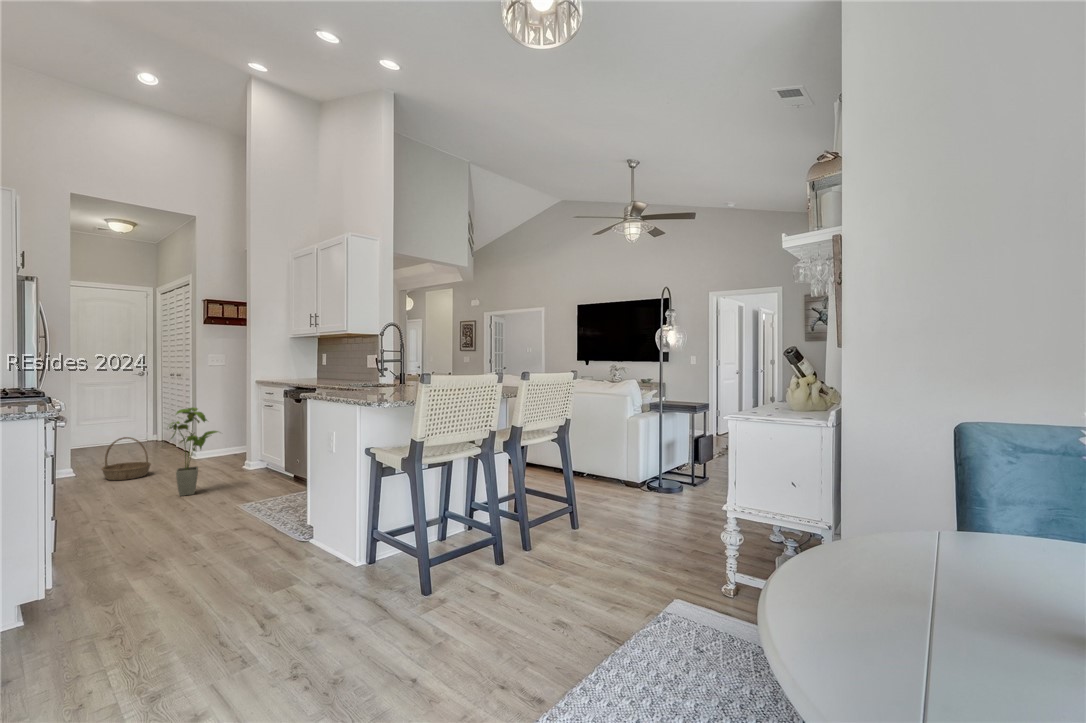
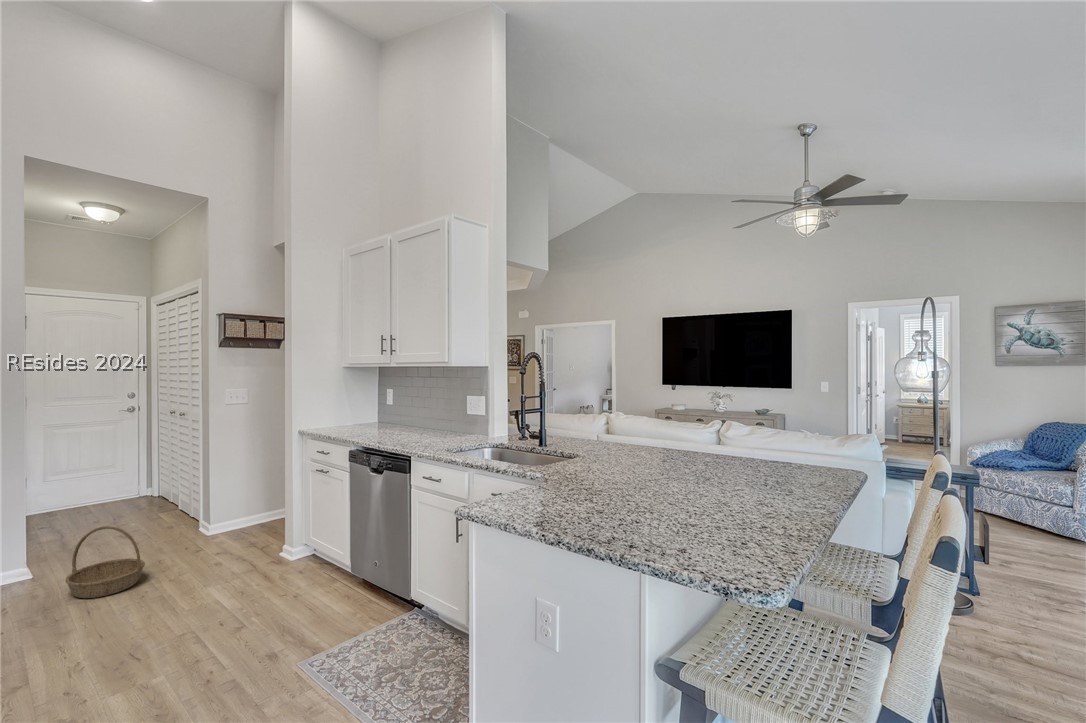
house plant: present [169,408,218,496] -> none [172,497,262,647]

